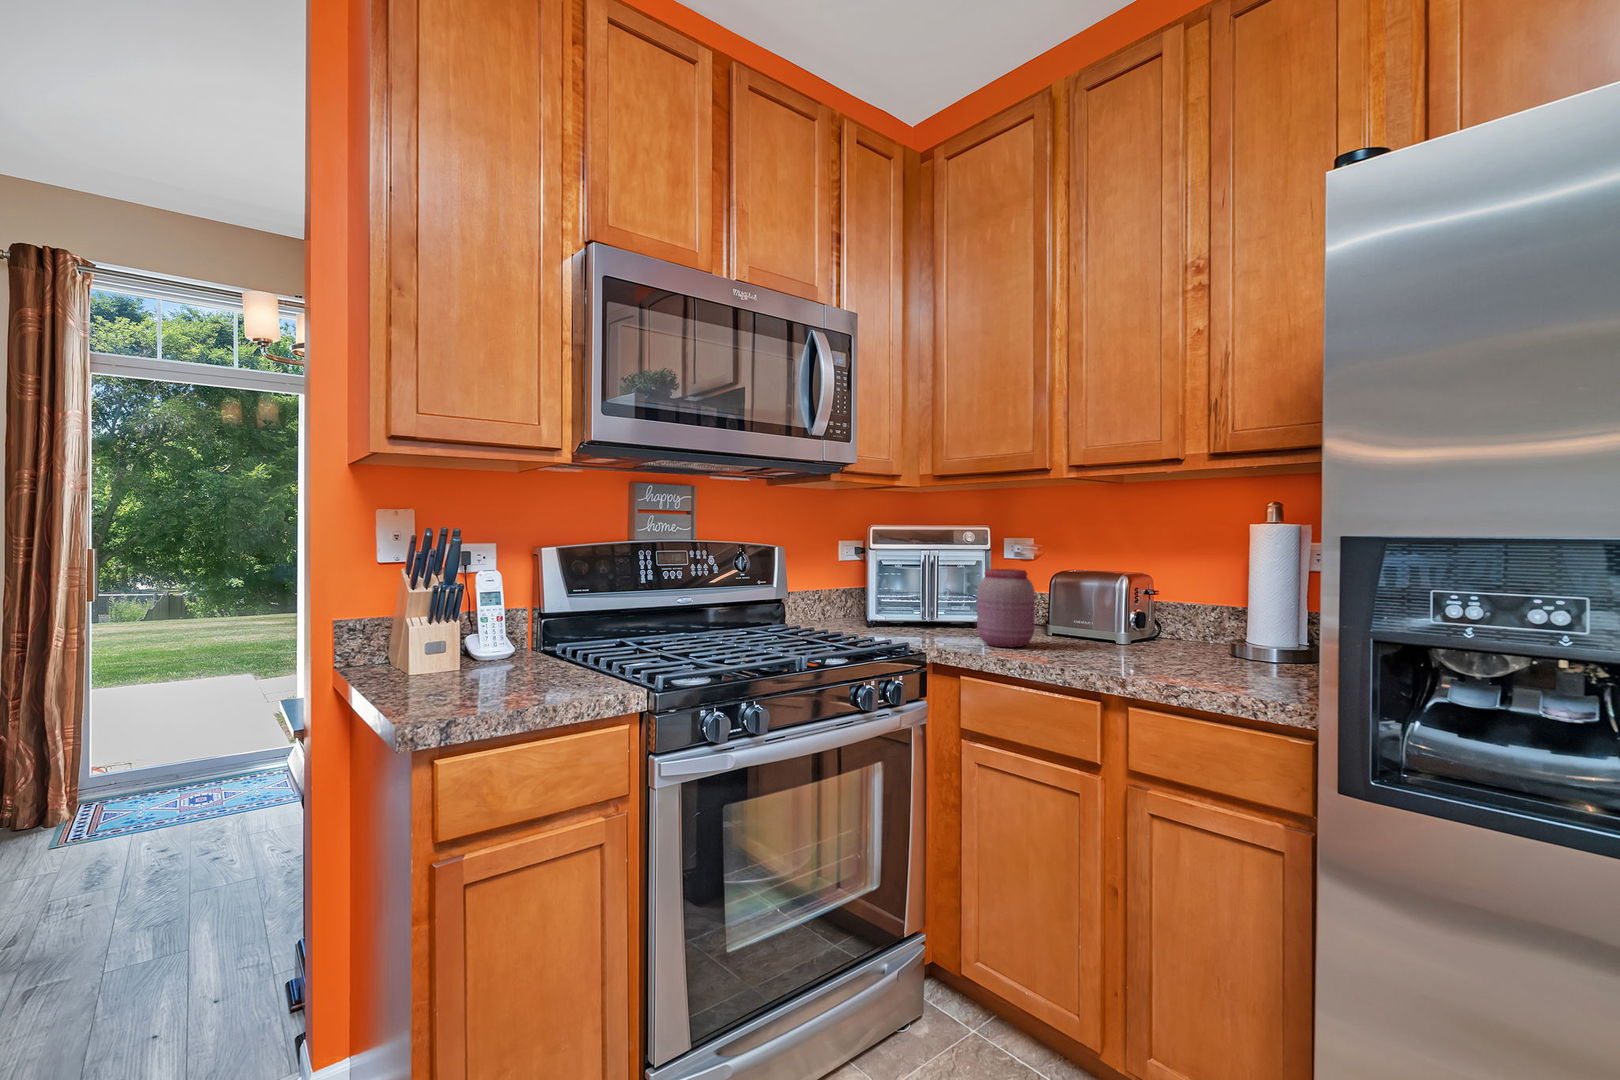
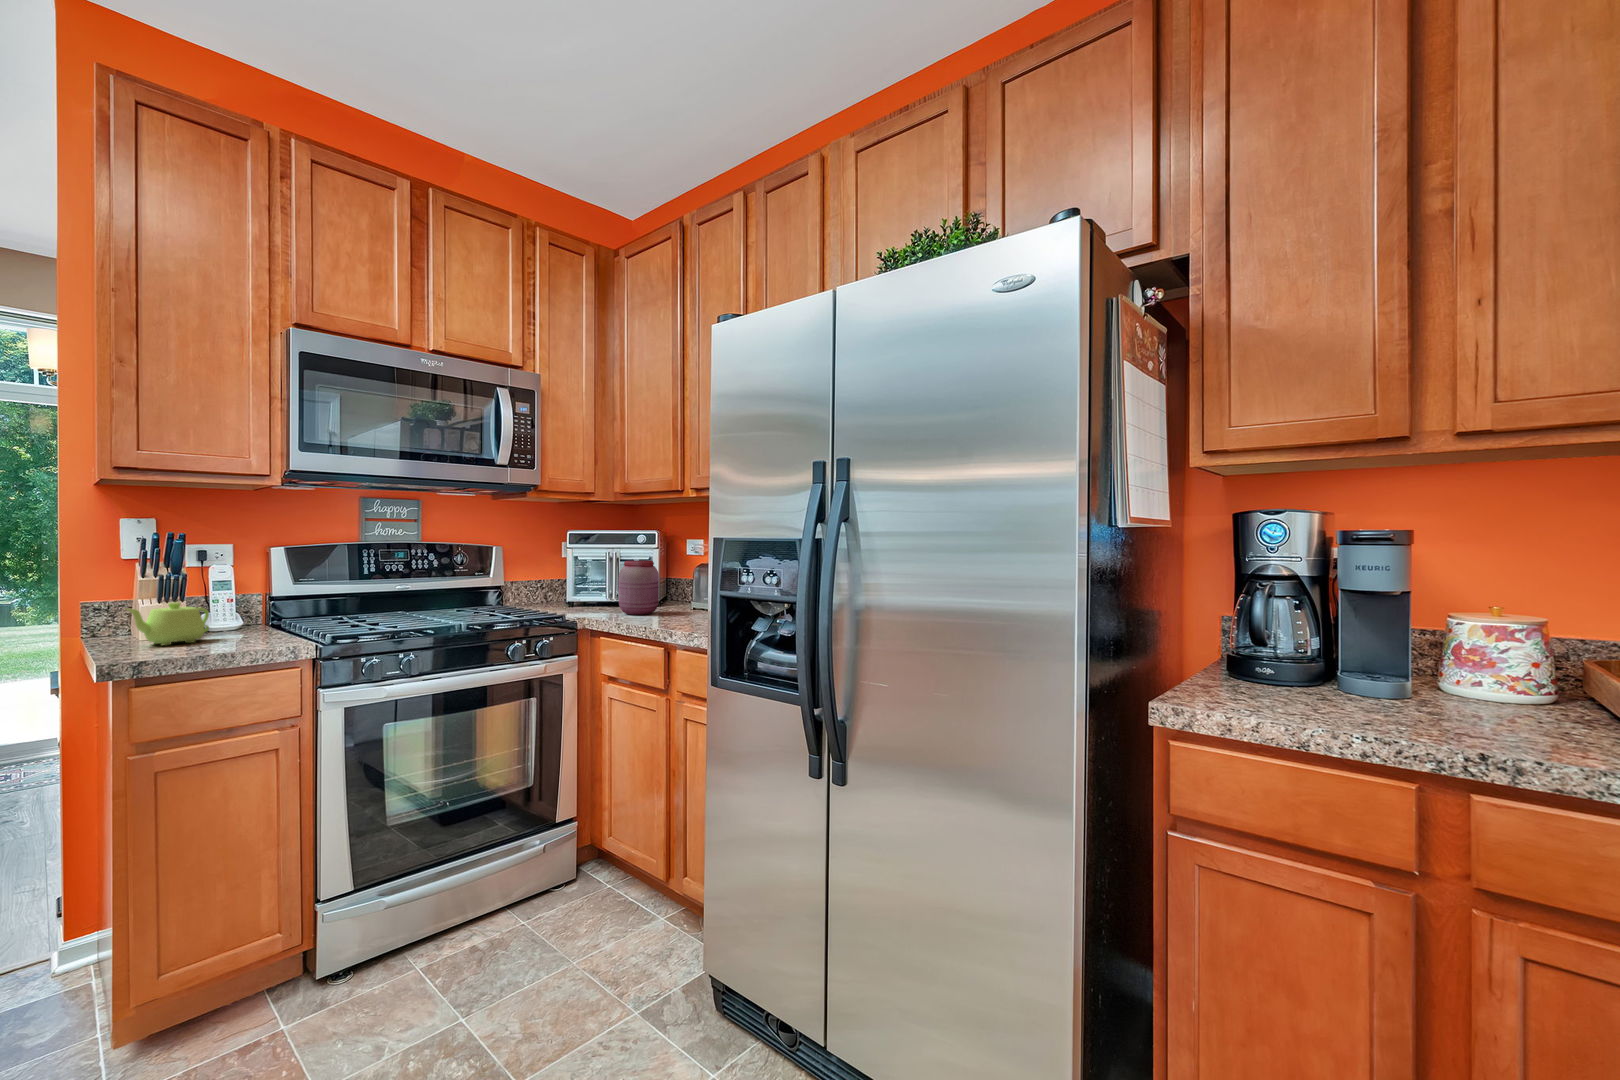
teapot: none [402,624,494,685] -> present [128,602,209,645]

